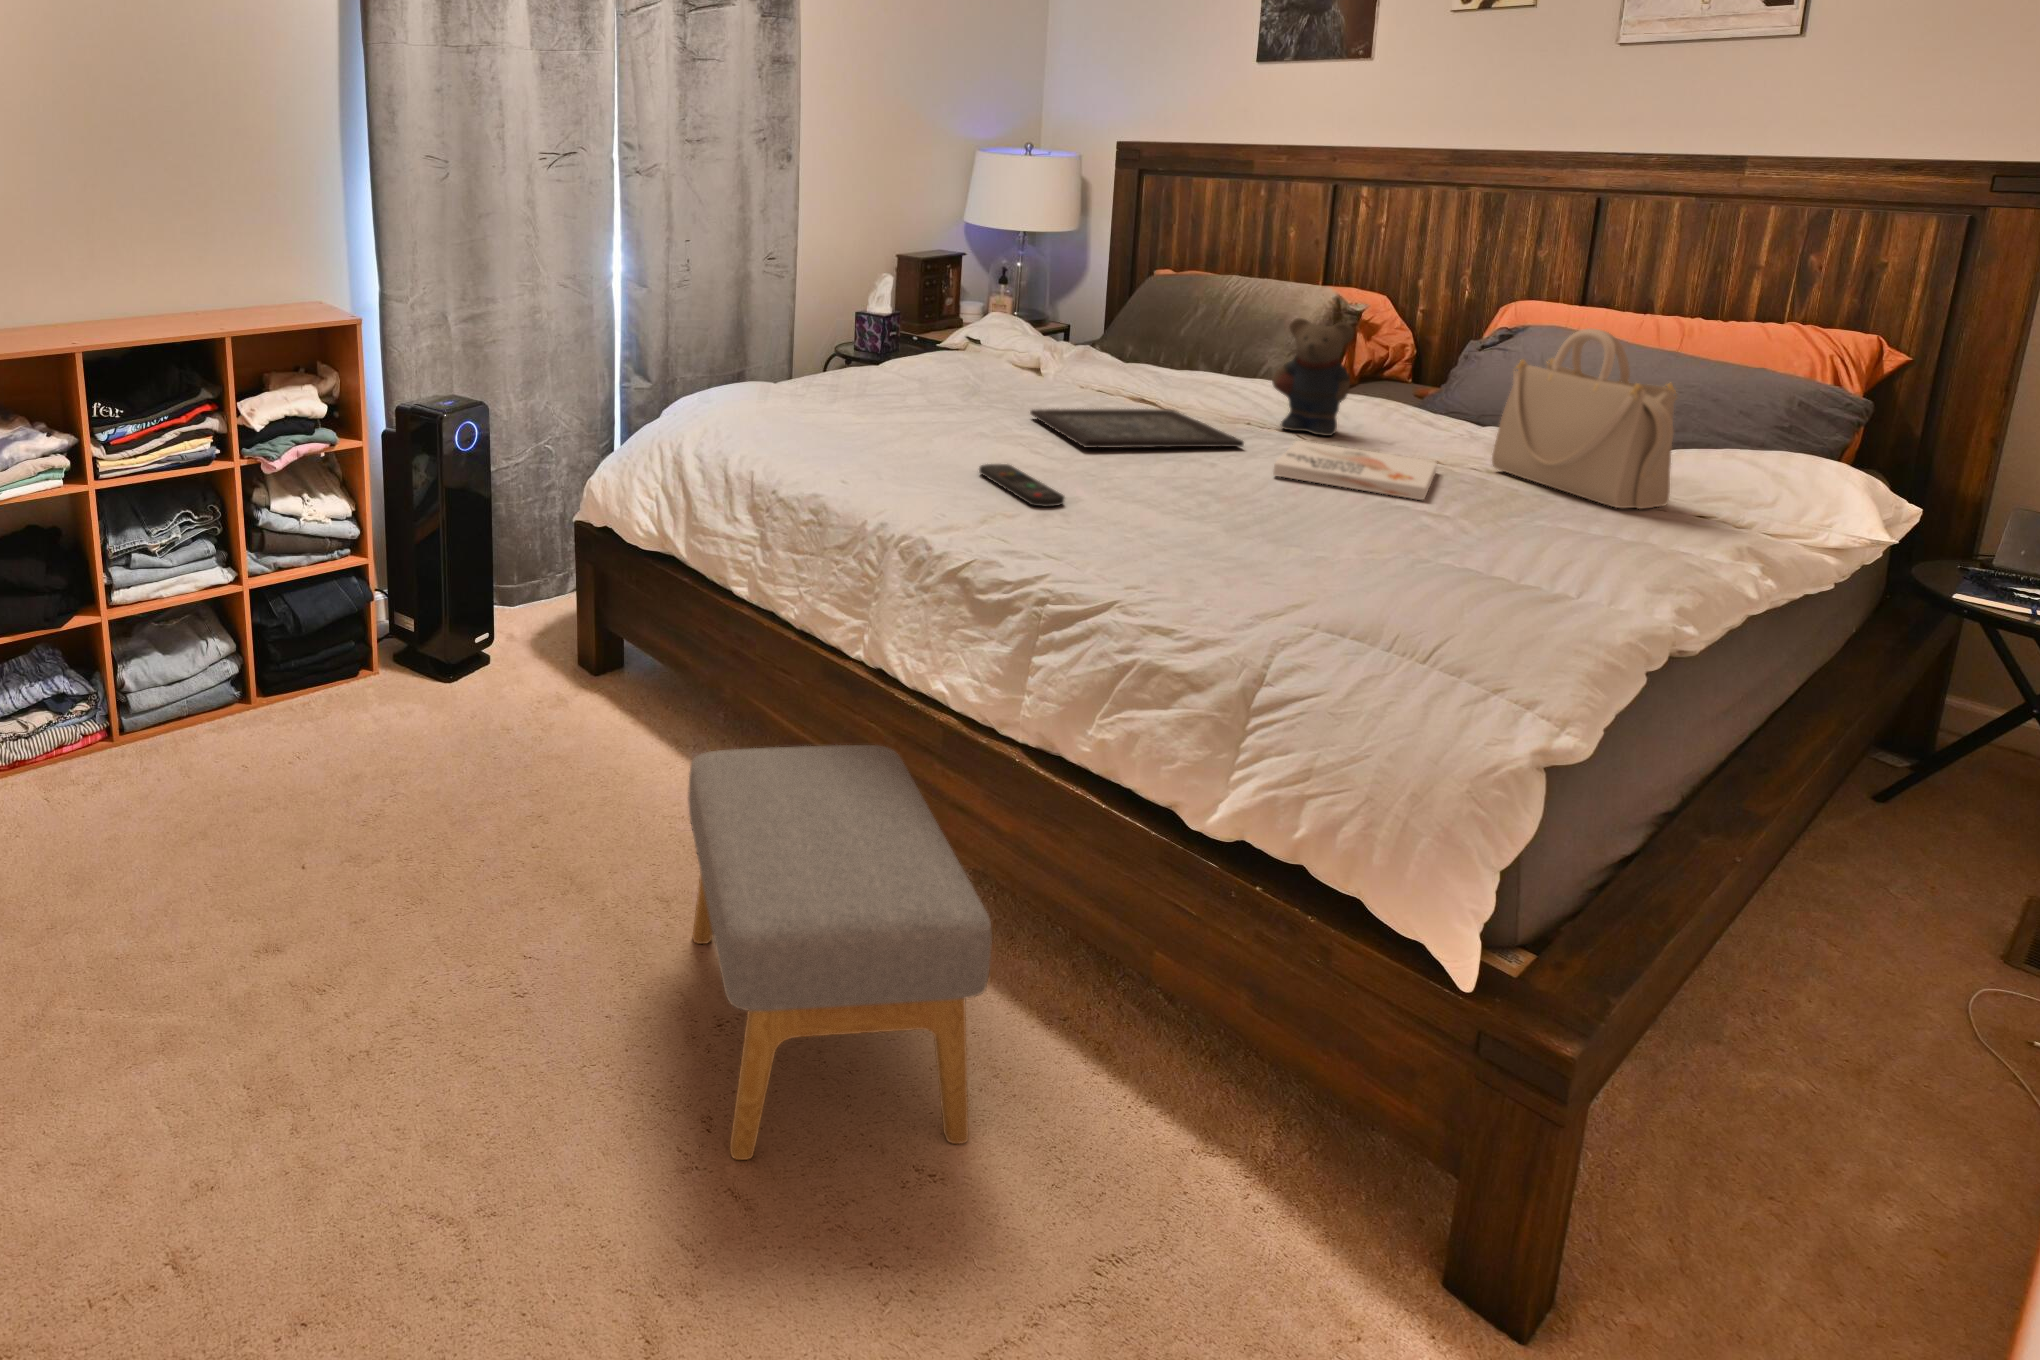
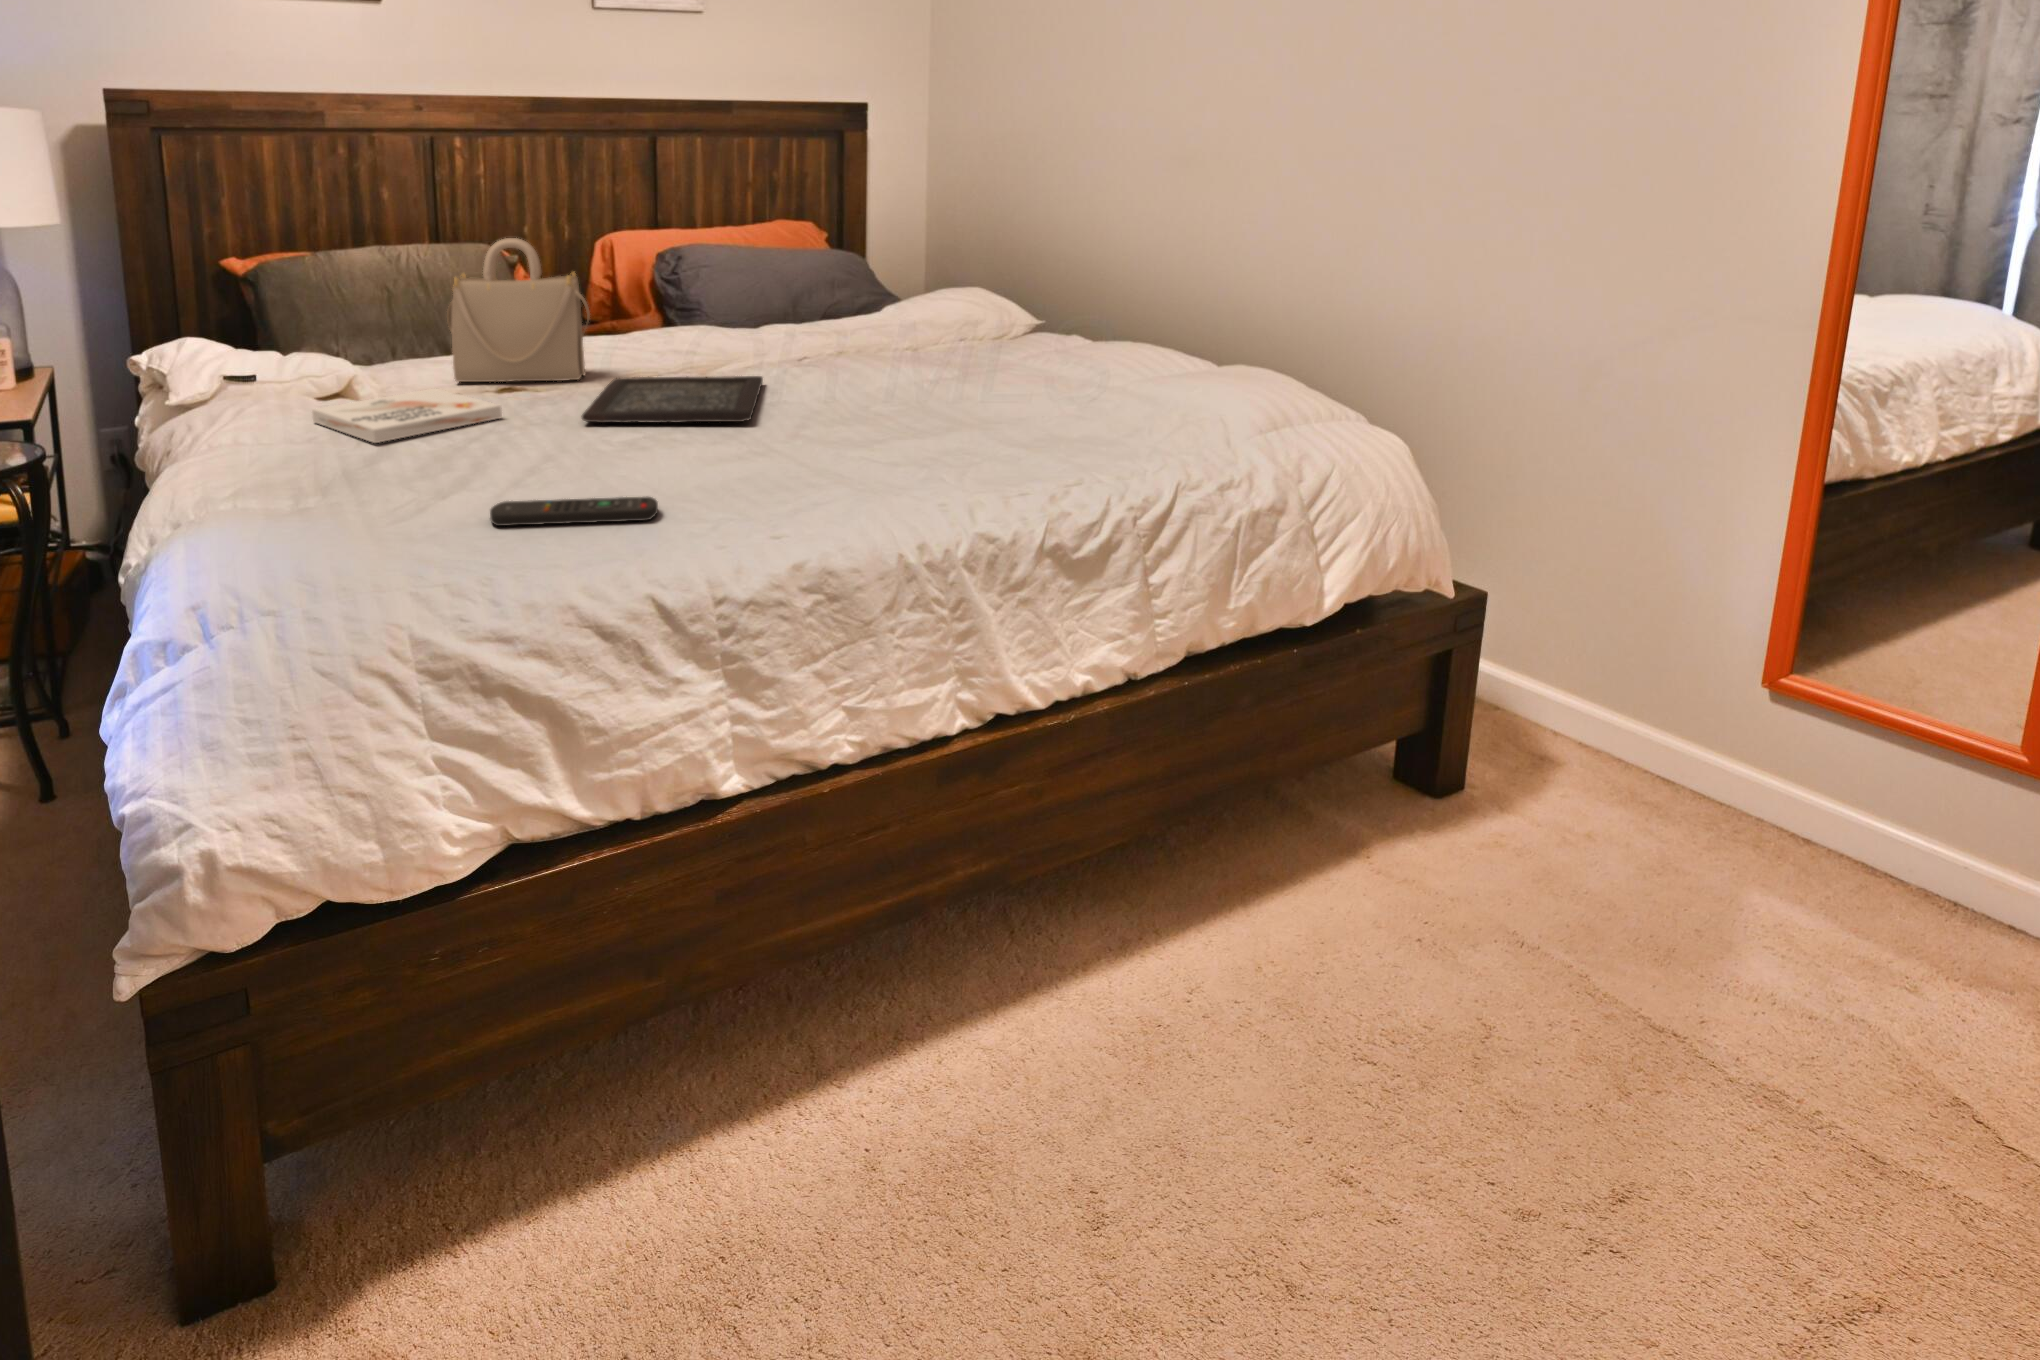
teddy bear: present [1272,318,1354,436] -> none [671,252,733,365]
handbag: present [1492,328,1676,509] -> present [447,238,590,382]
book: present [1273,441,1437,500] -> present [312,388,502,443]
remote control: present [979,464,1064,507] -> present [490,497,658,526]
footstool: present [688,745,992,1160] -> none [1053,771,1529,1175]

